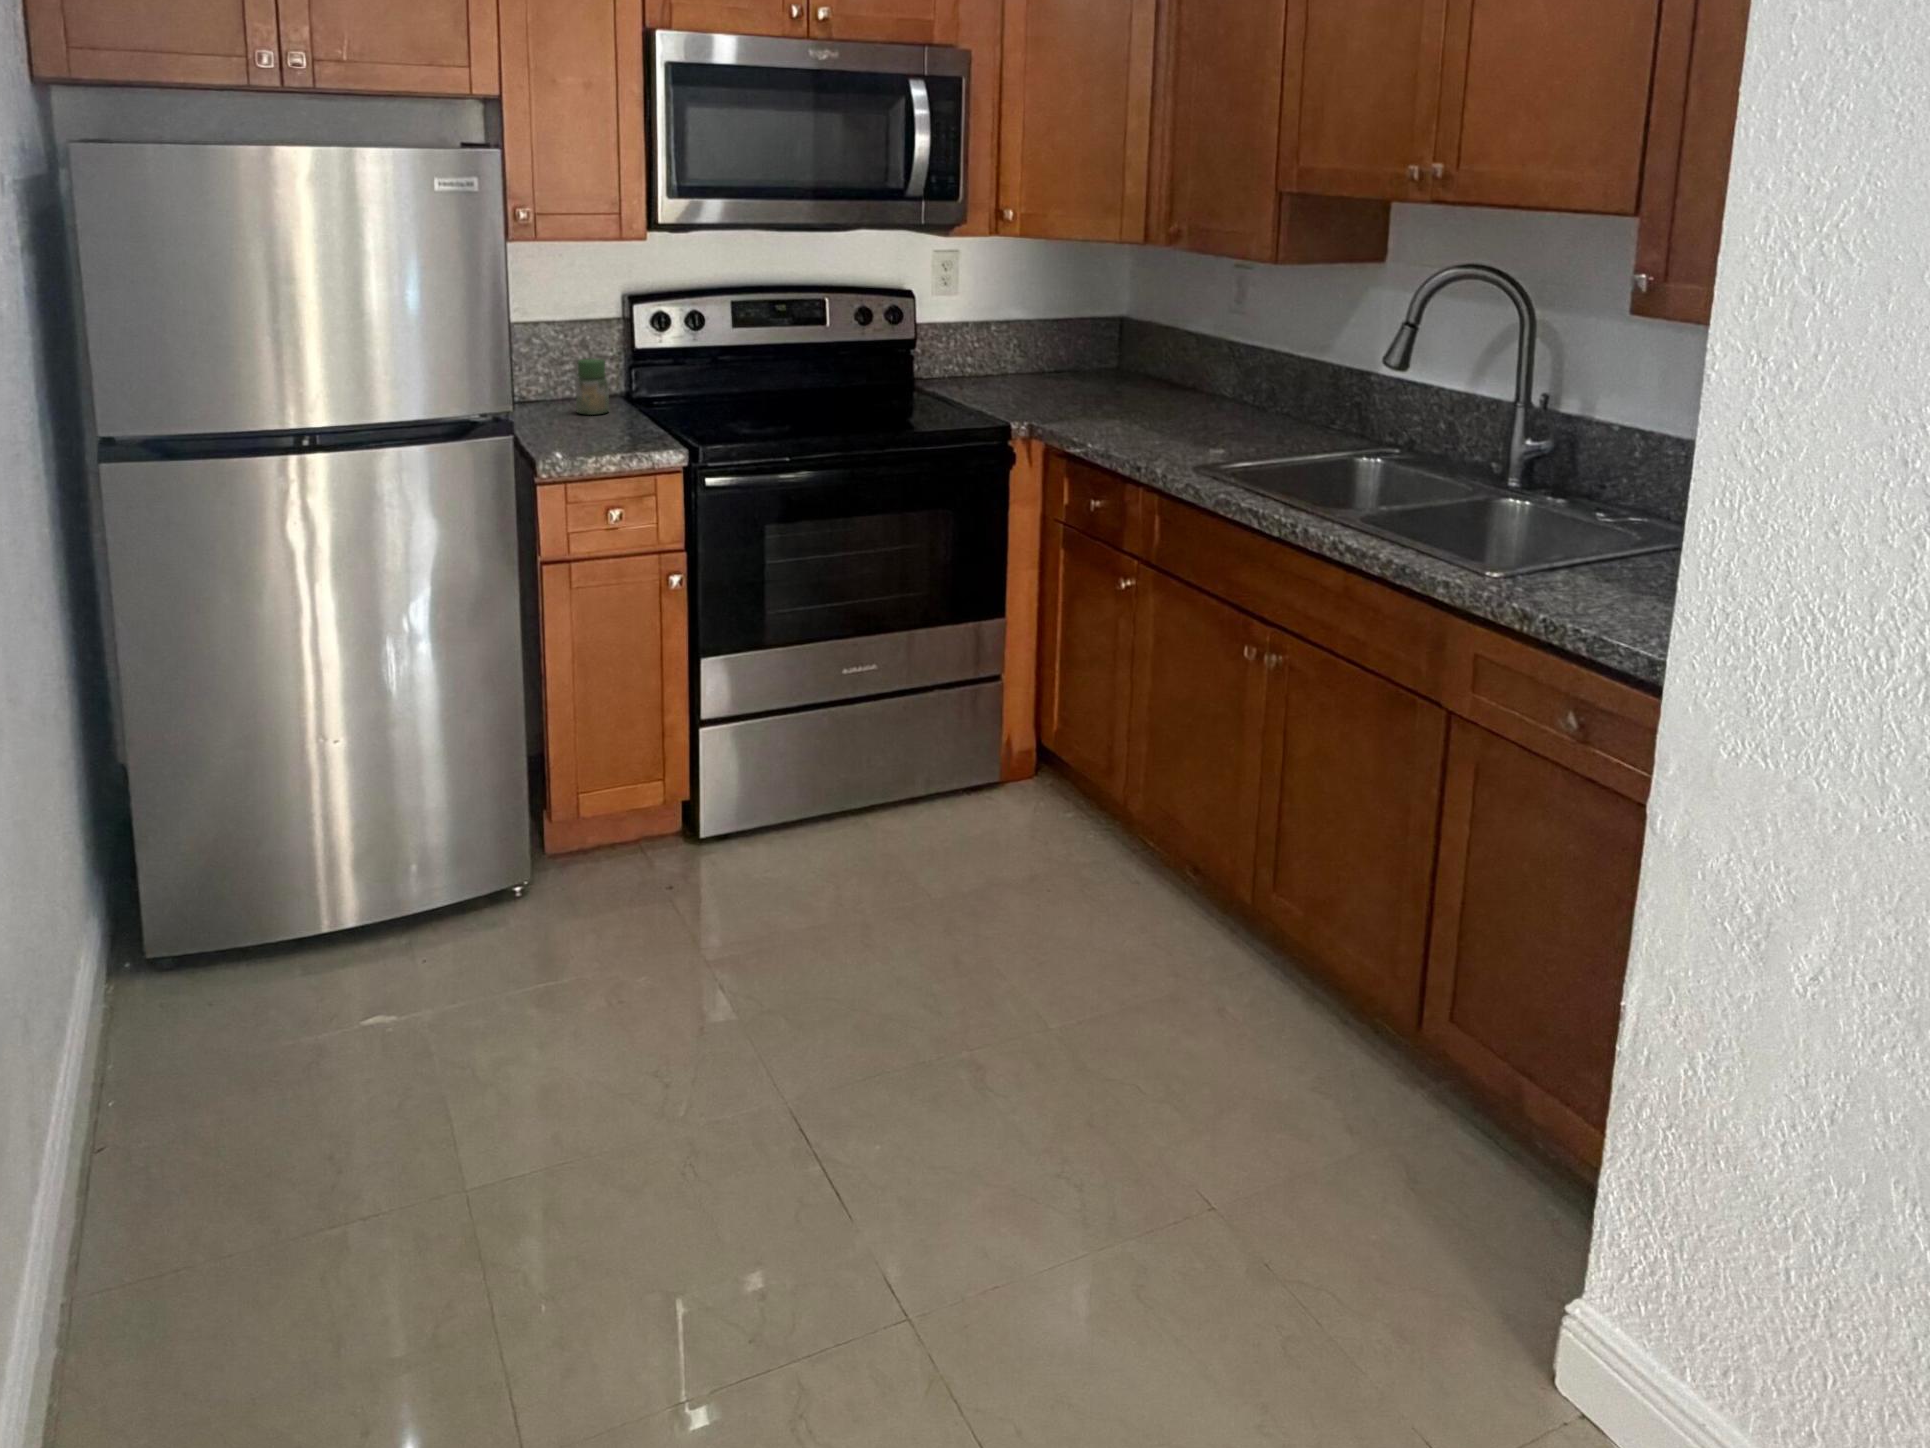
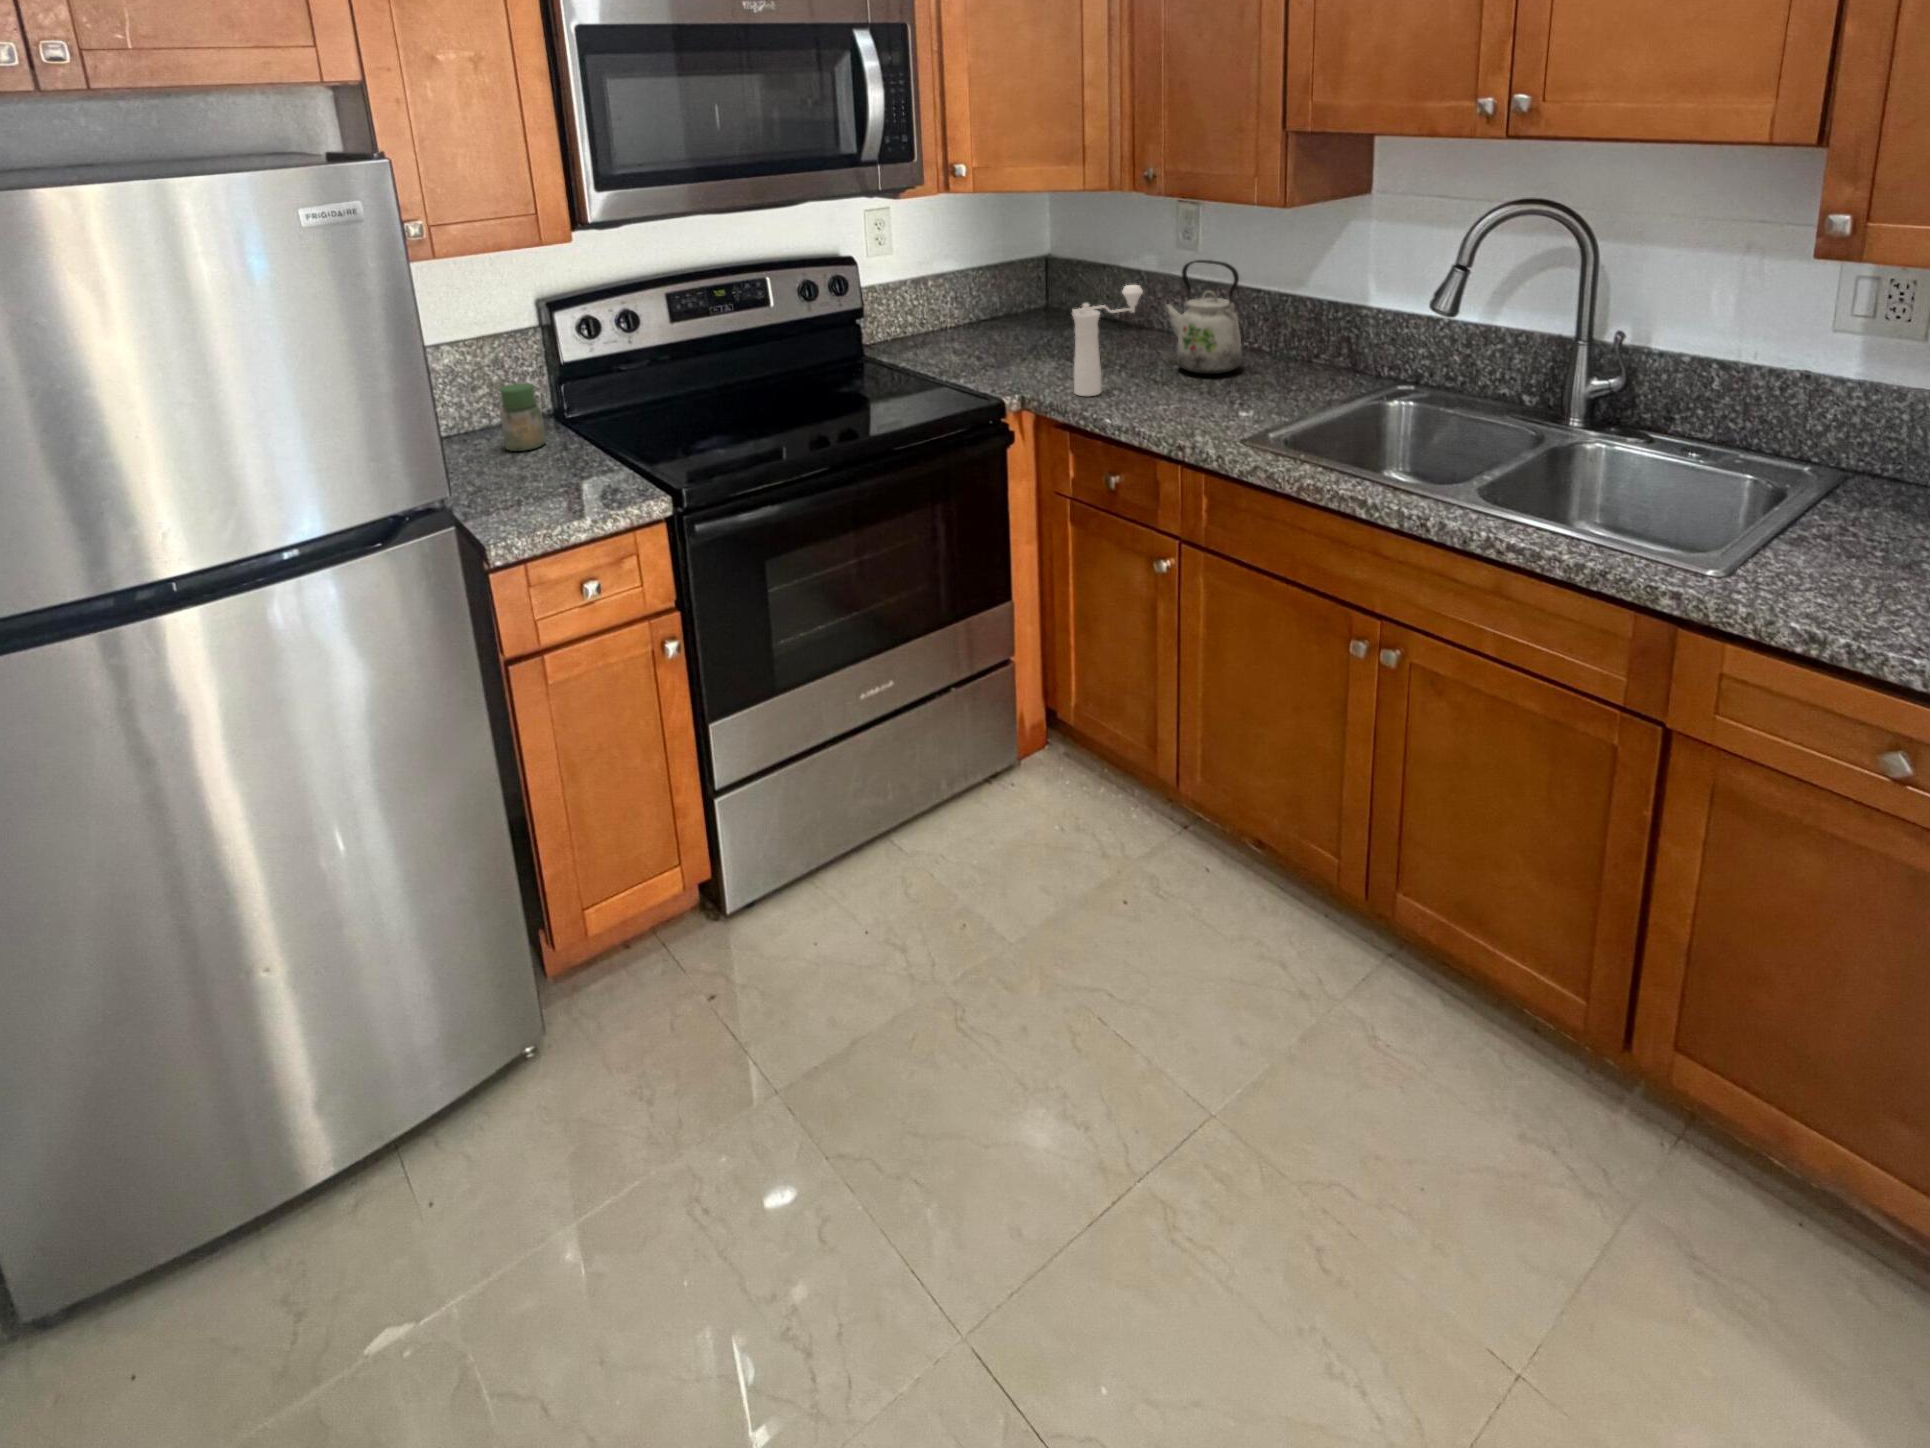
kettle: none [1187,315,1255,426] -> present [1163,260,1242,374]
pepper mill: none [1077,330,1152,429] -> present [1072,285,1143,396]

